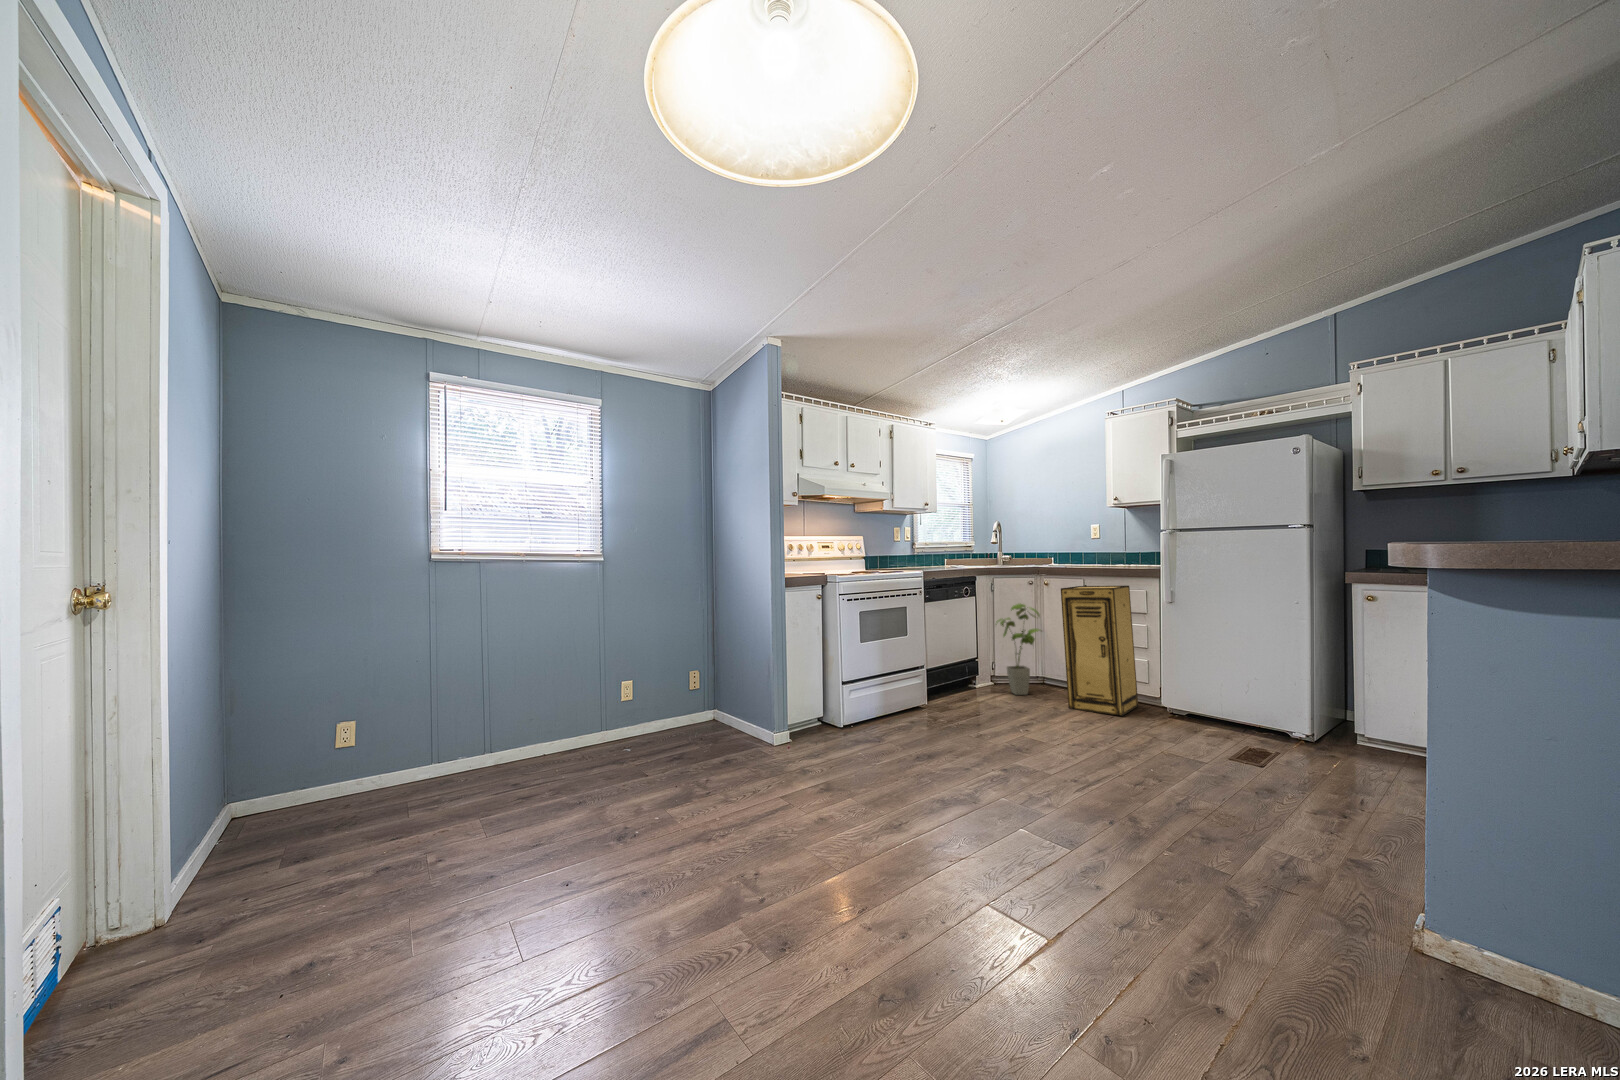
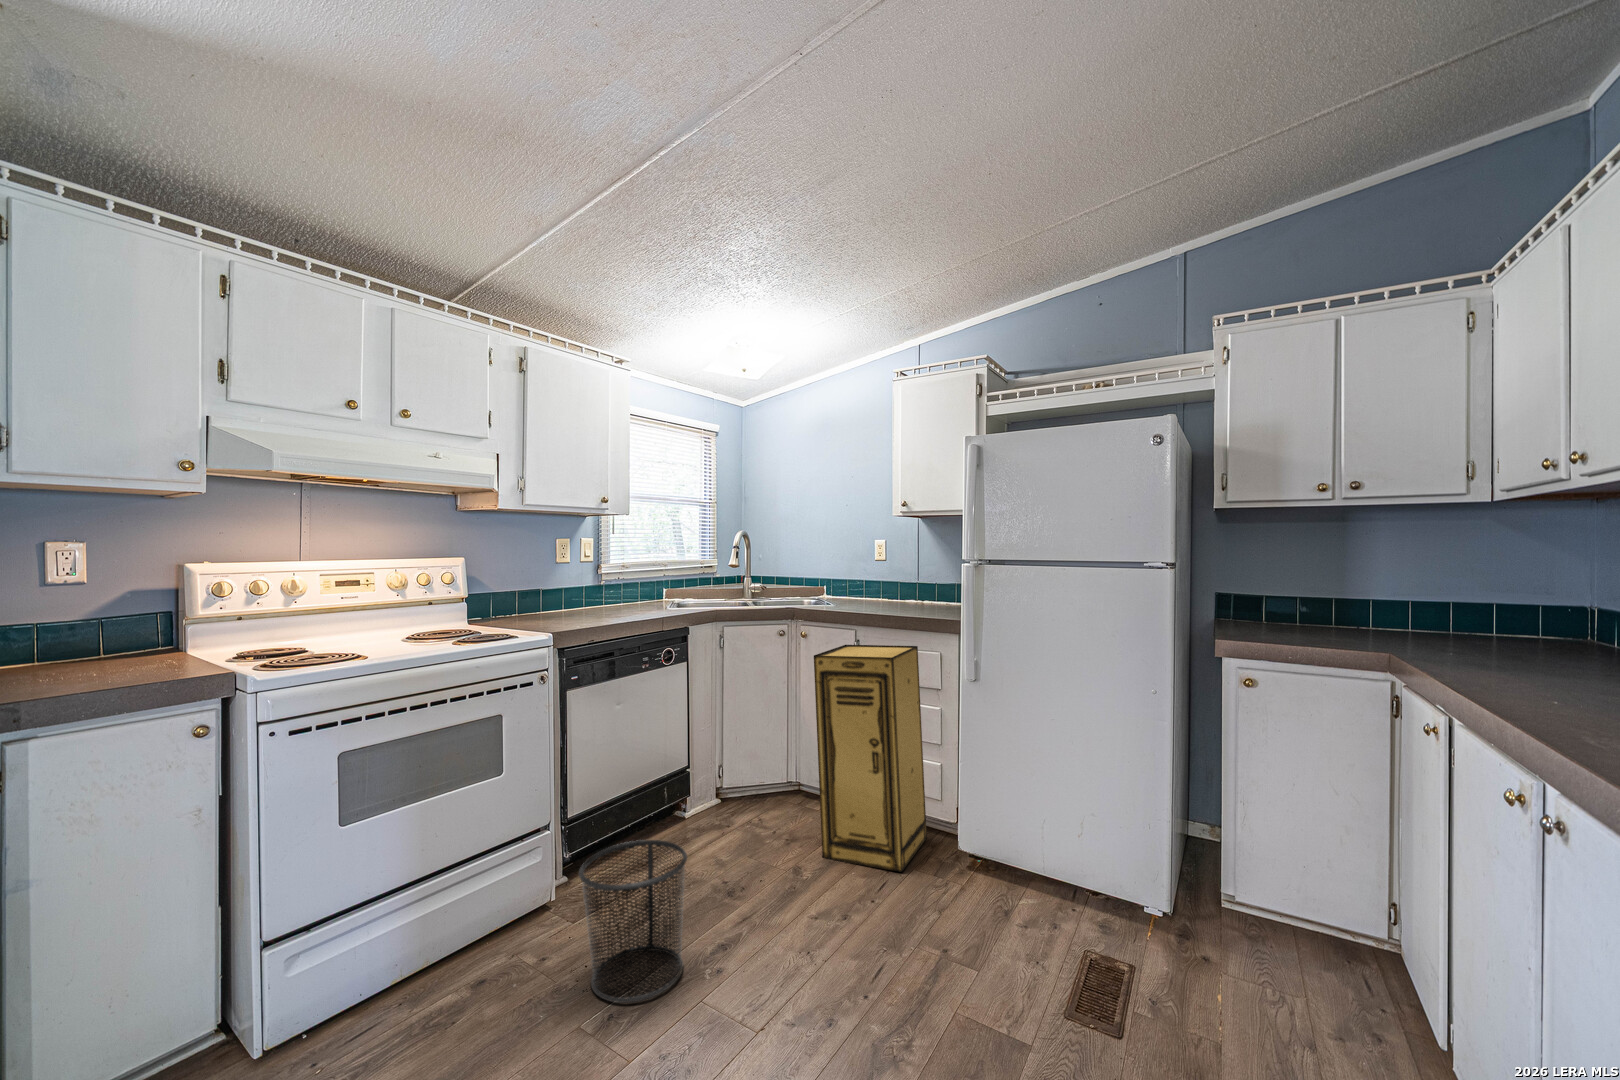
house plant: present [997,603,1041,695] -> none [718,673,794,827]
trash can: none [948,672,1003,740] -> present [579,840,687,1003]

